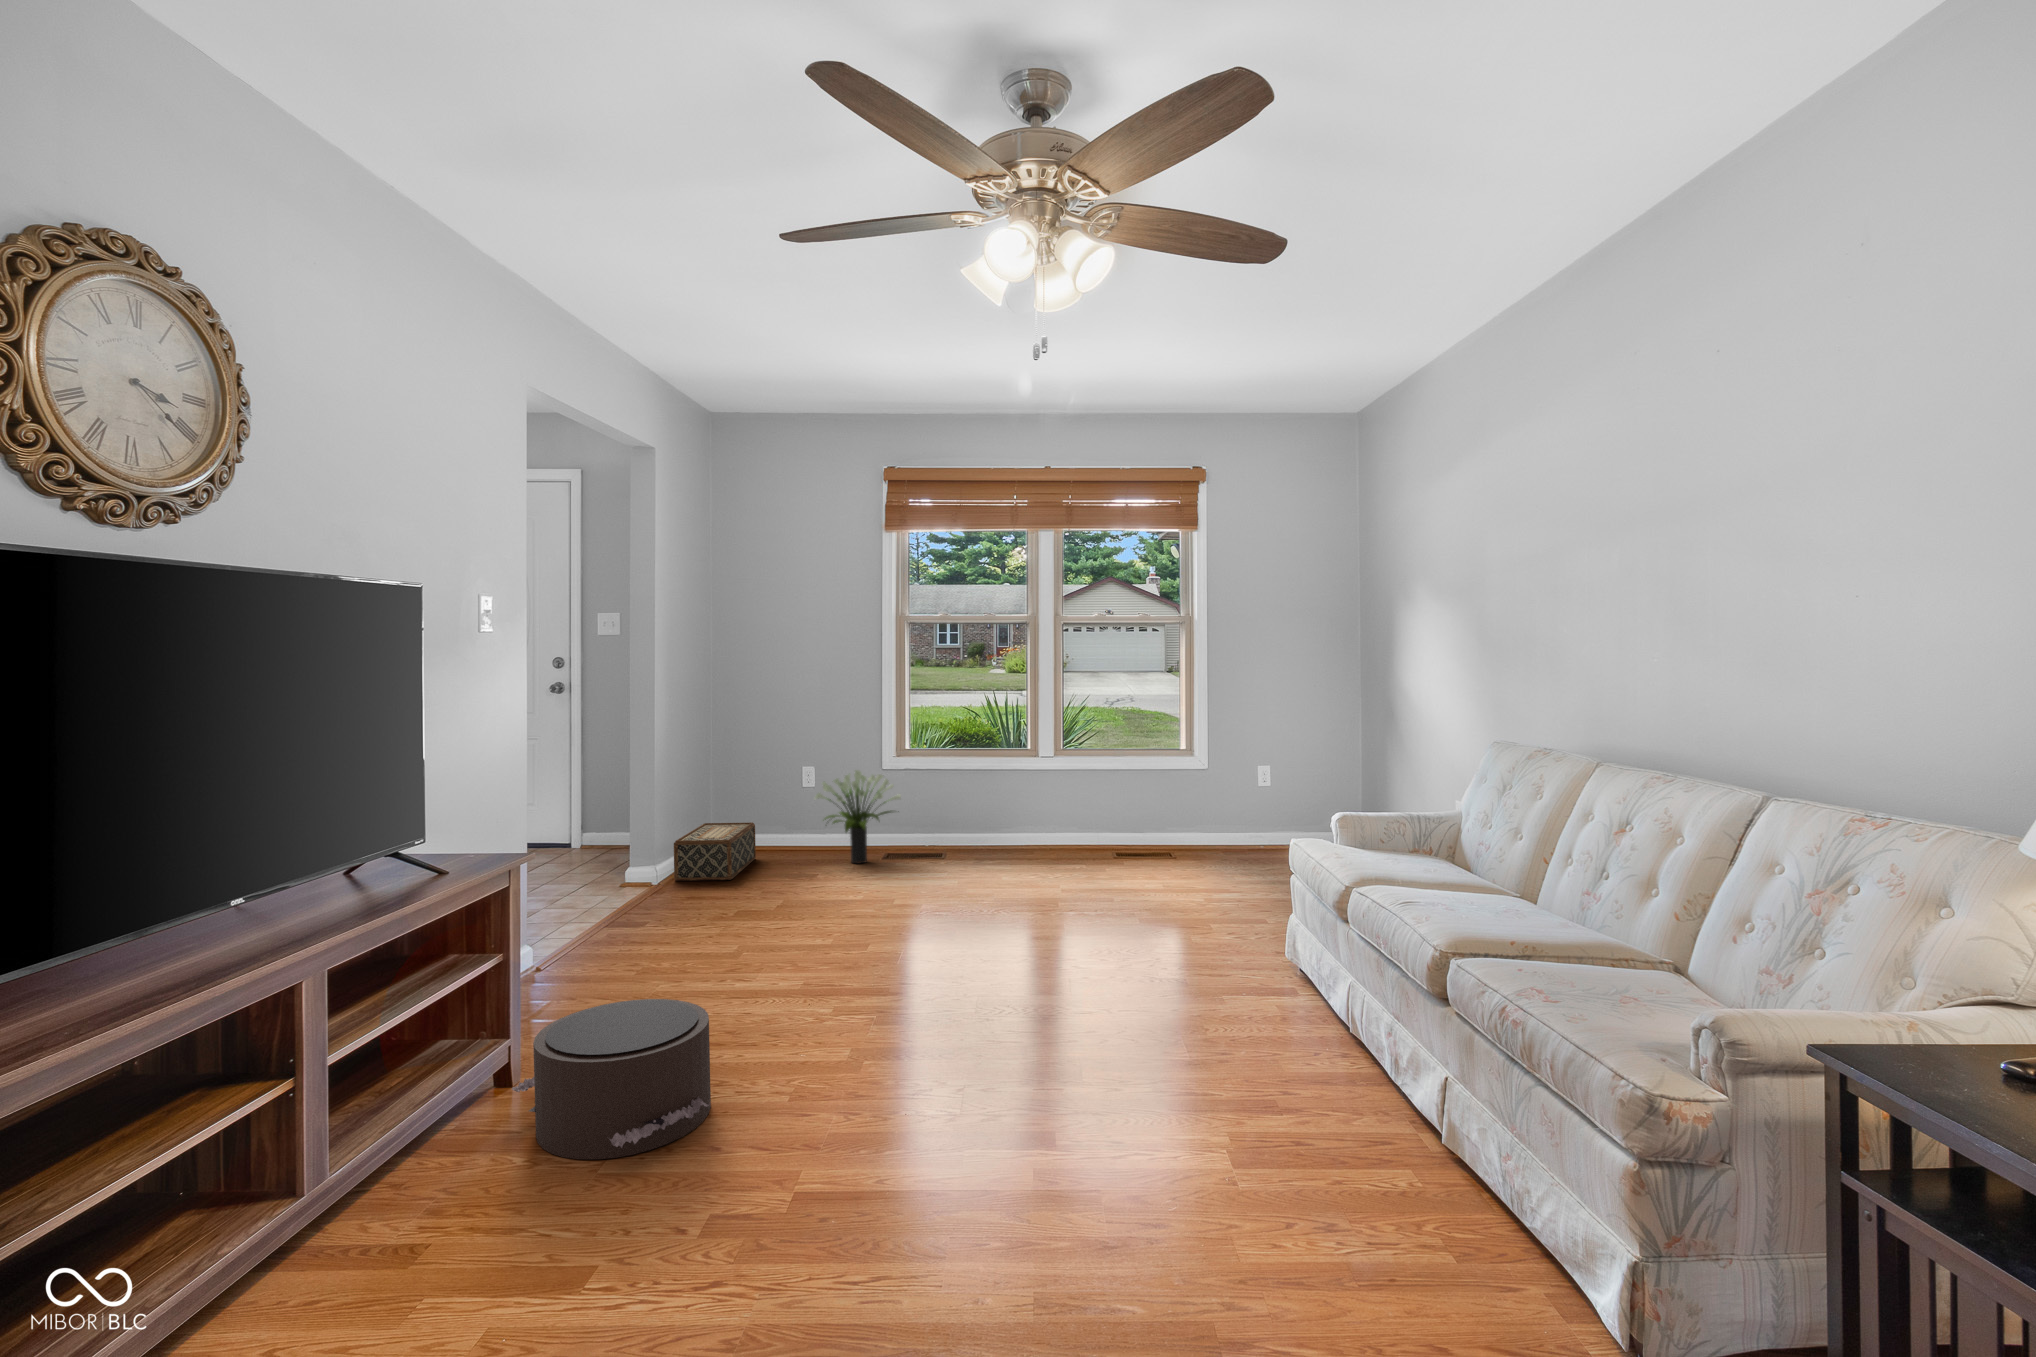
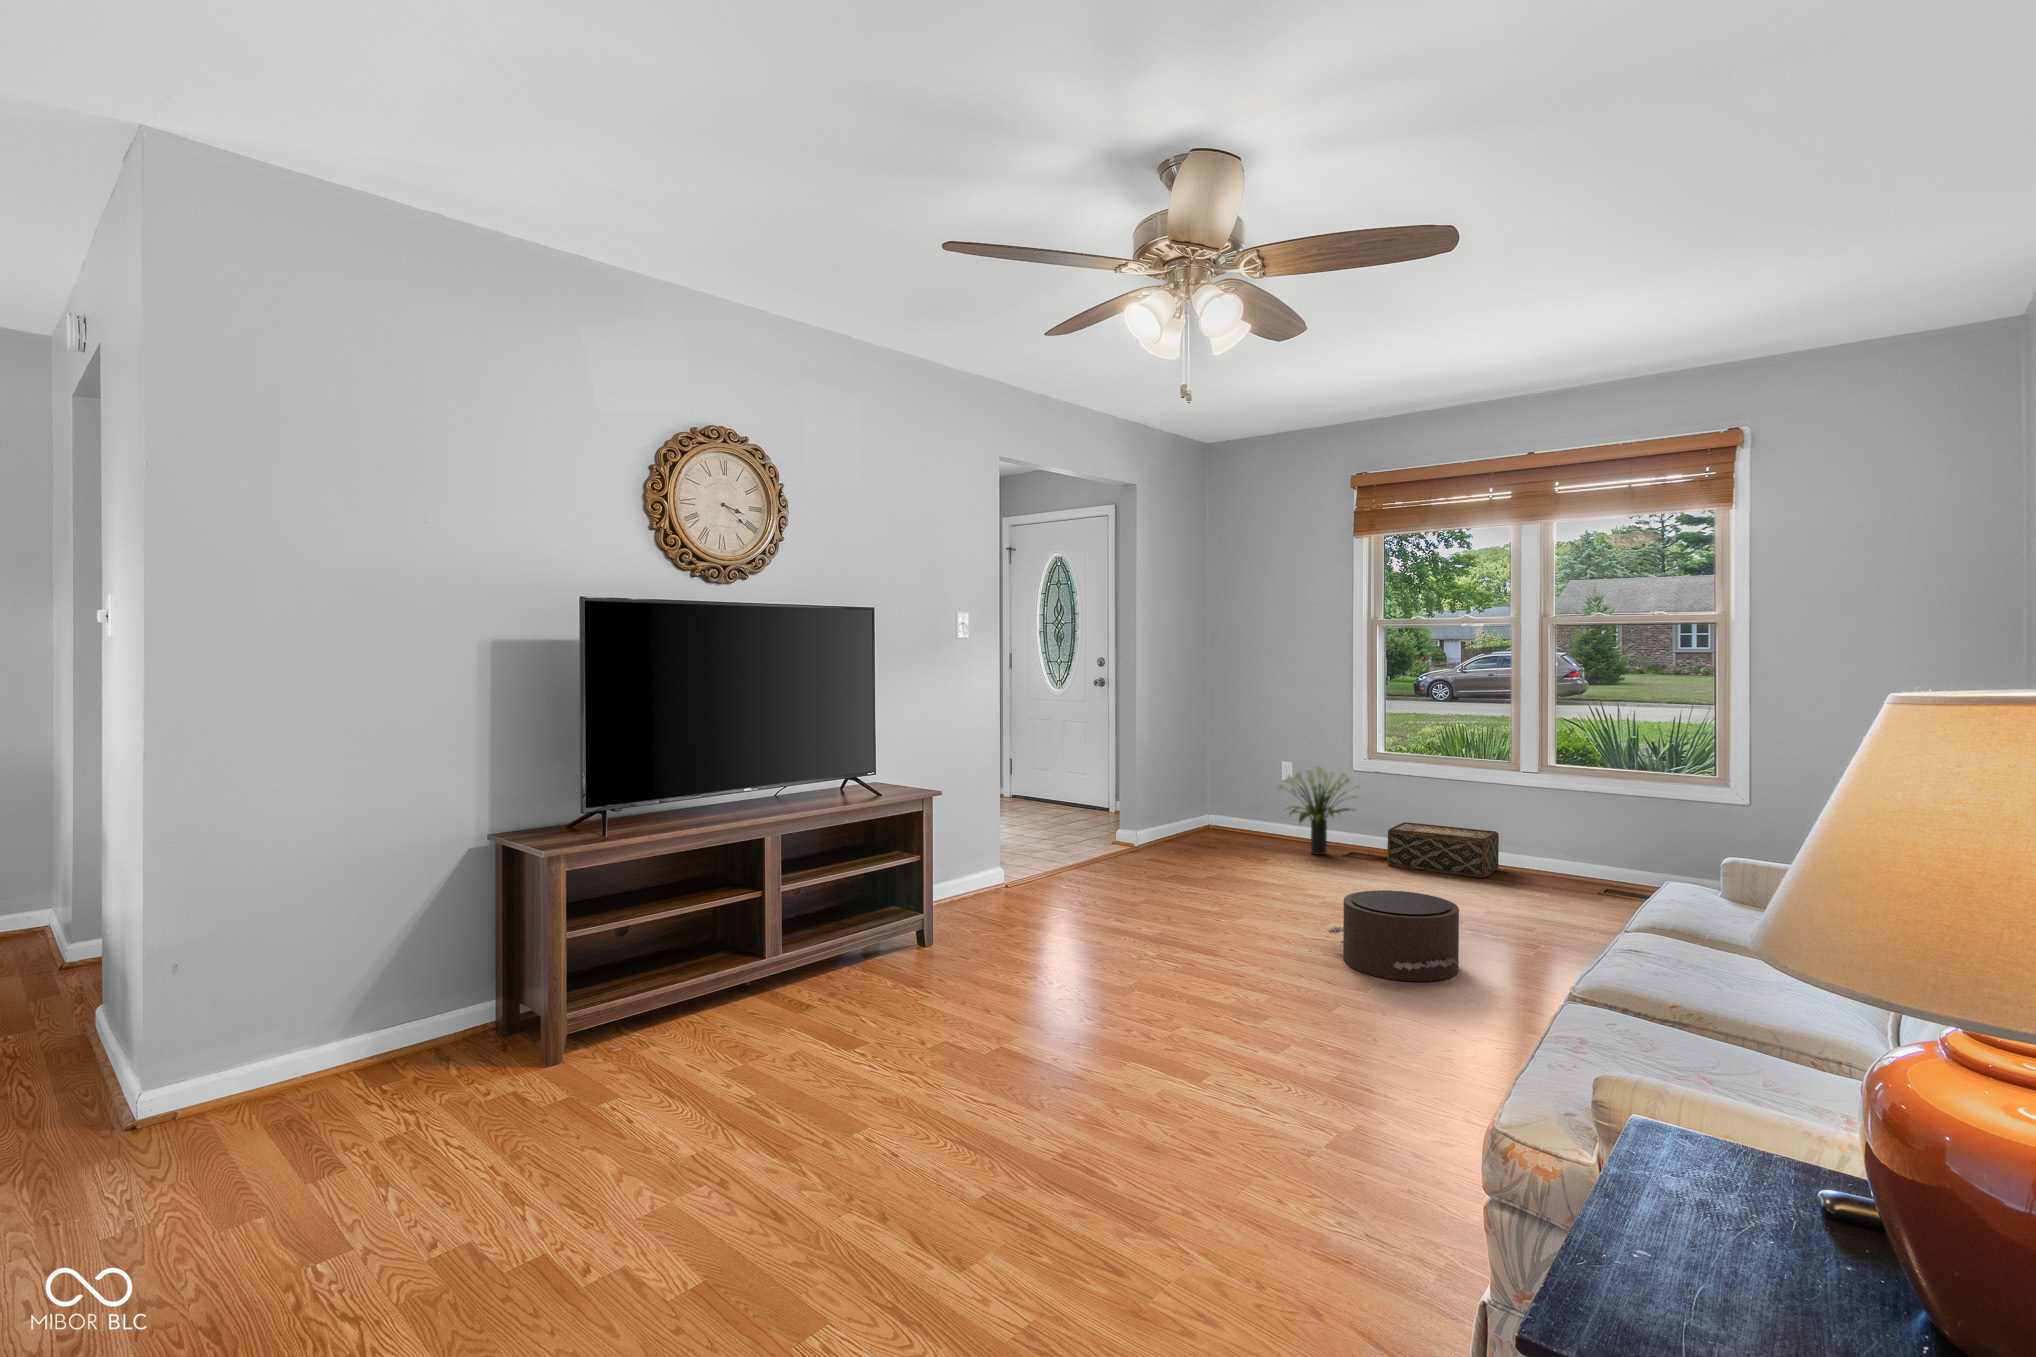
woven basket: present [674,822,756,881] -> present [1388,822,1499,878]
pouf: present [512,999,711,1159] -> present [1327,890,1459,981]

